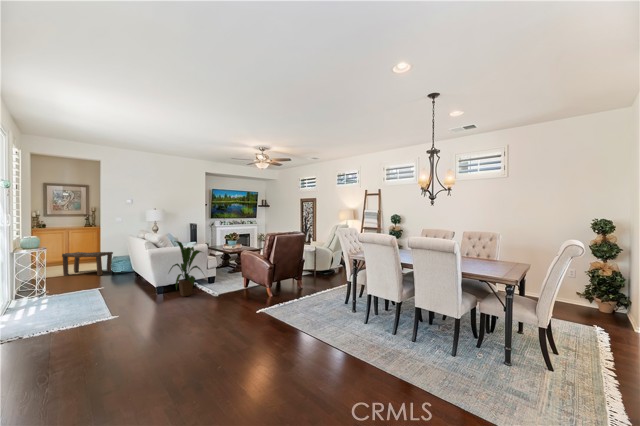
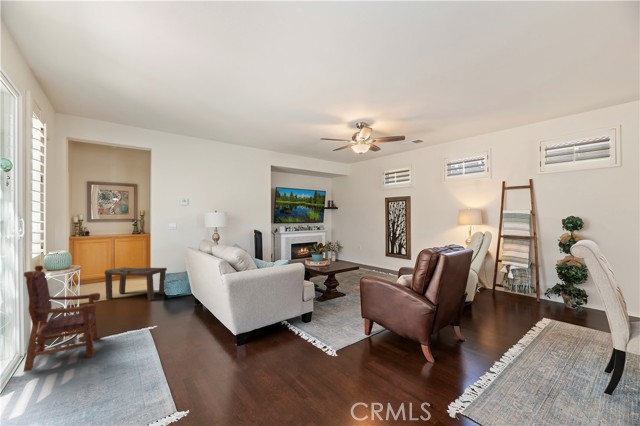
house plant: present [169,241,202,297] -> none [256,262,318,353]
armchair: none [13,245,62,308] -> present [24,265,100,371]

